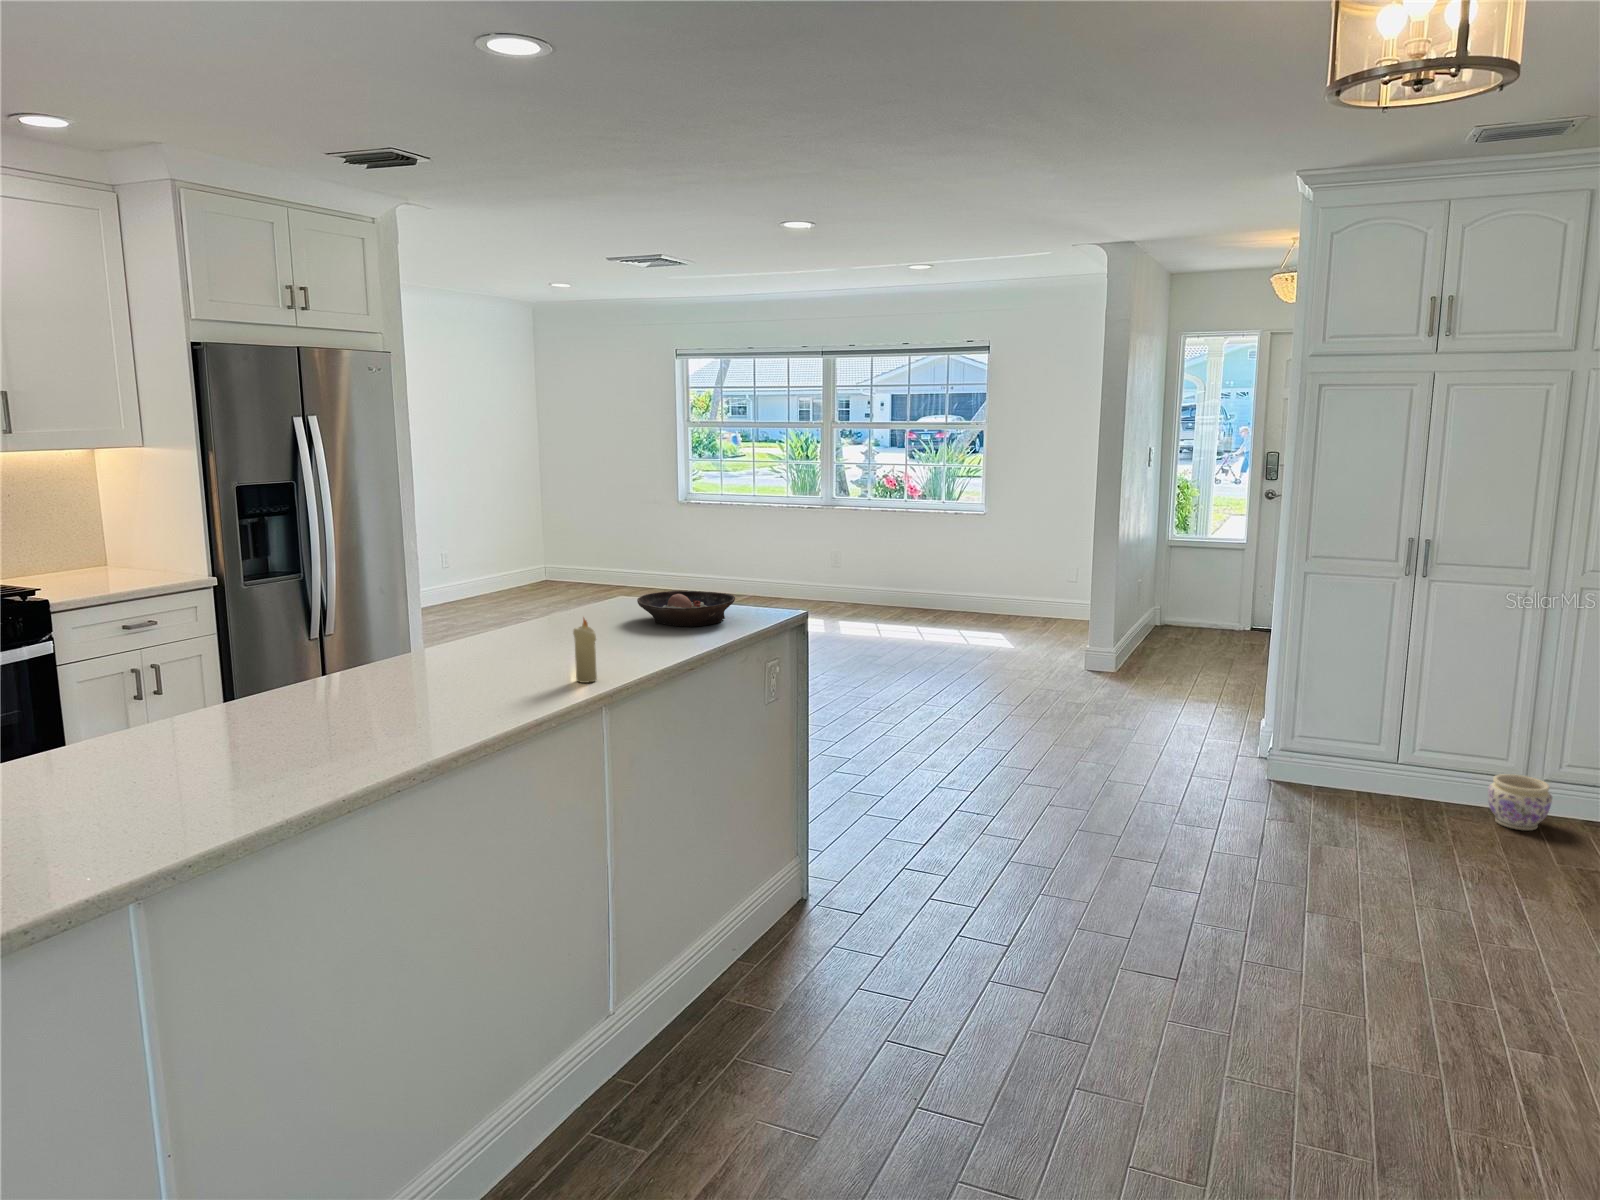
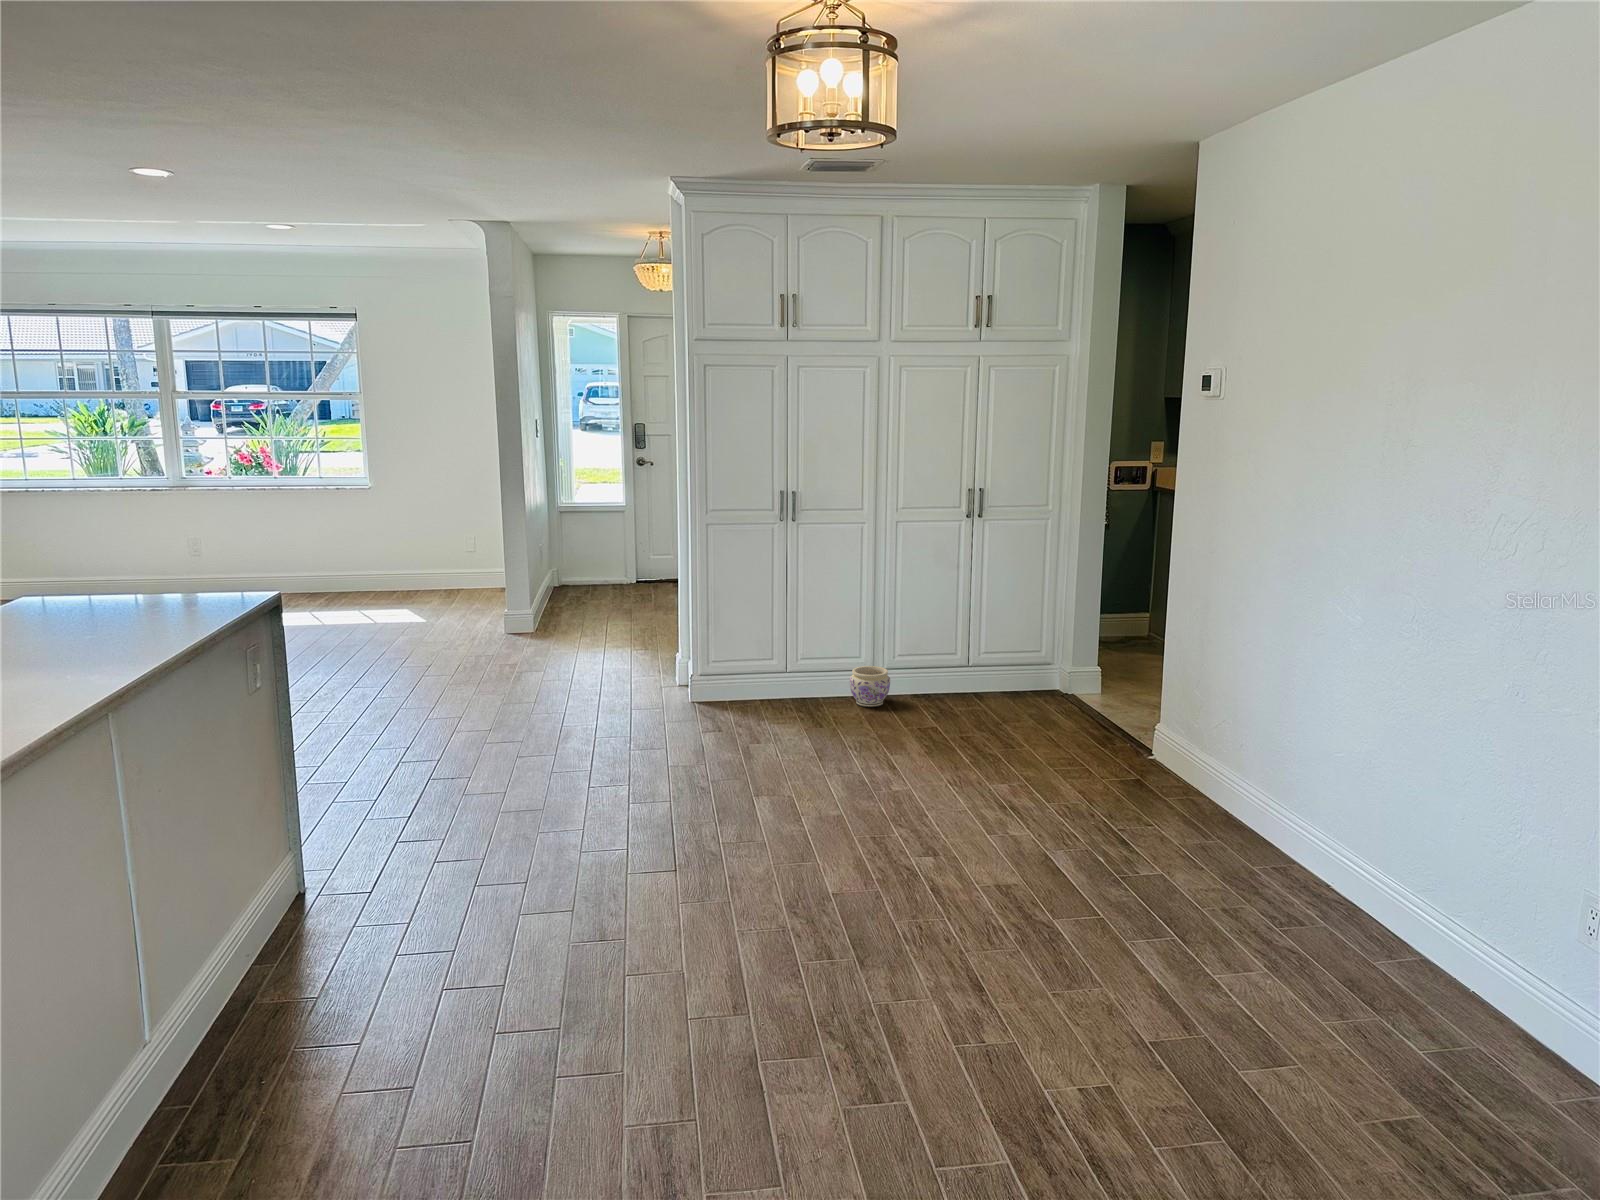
bowl: present [637,591,735,627] -> none [52,590,186,633]
candle: present [573,618,597,683] -> none [27,627,66,705]

